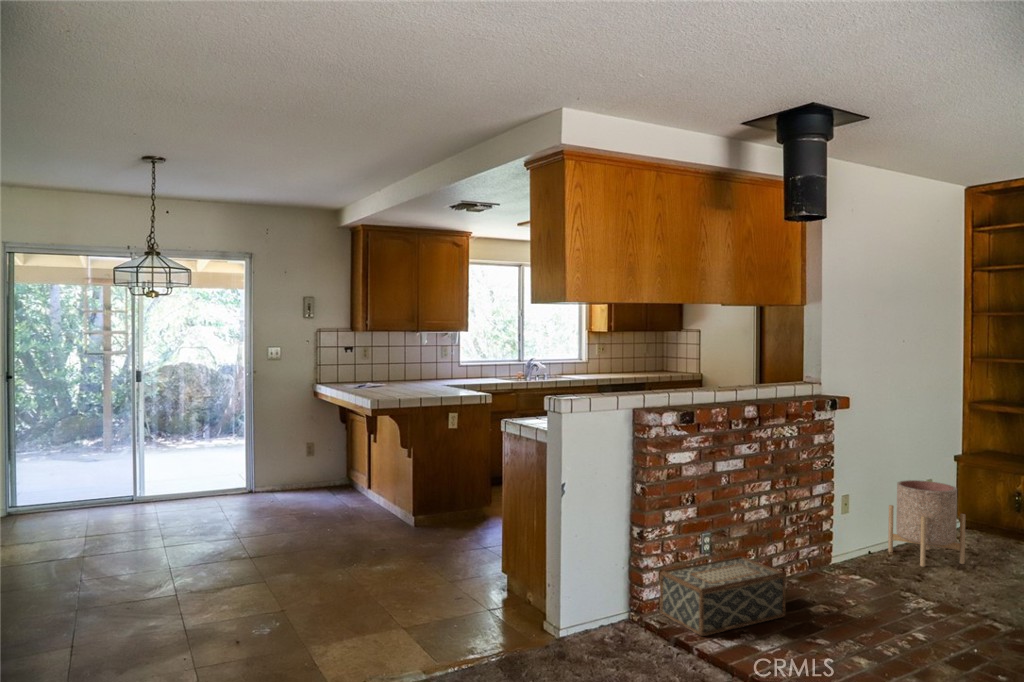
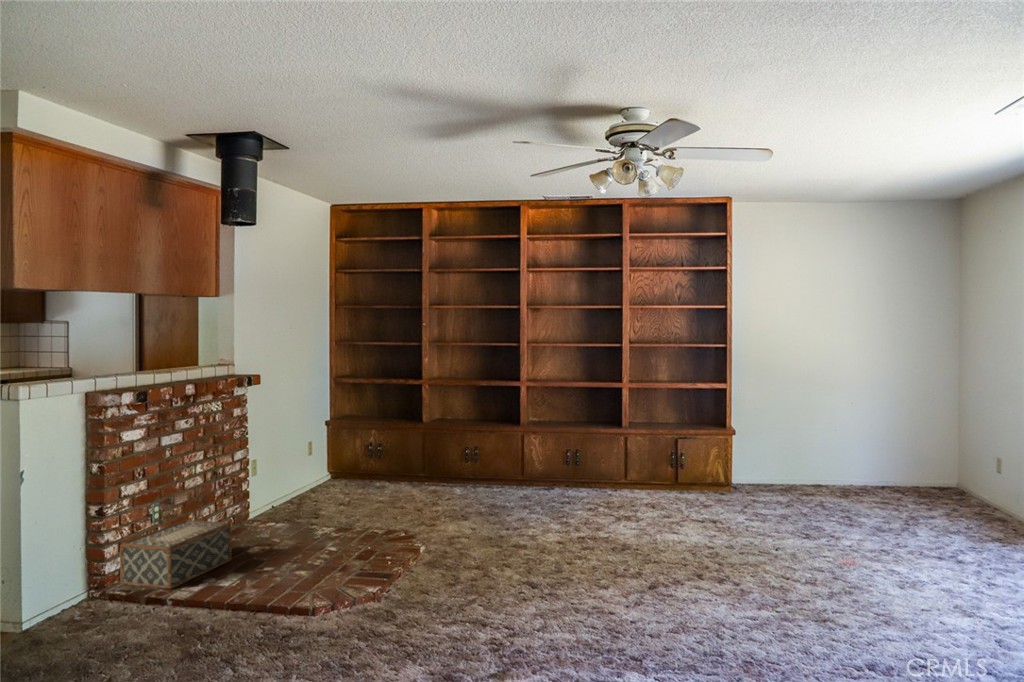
planter: present [888,480,965,567] -> none [287,440,343,509]

